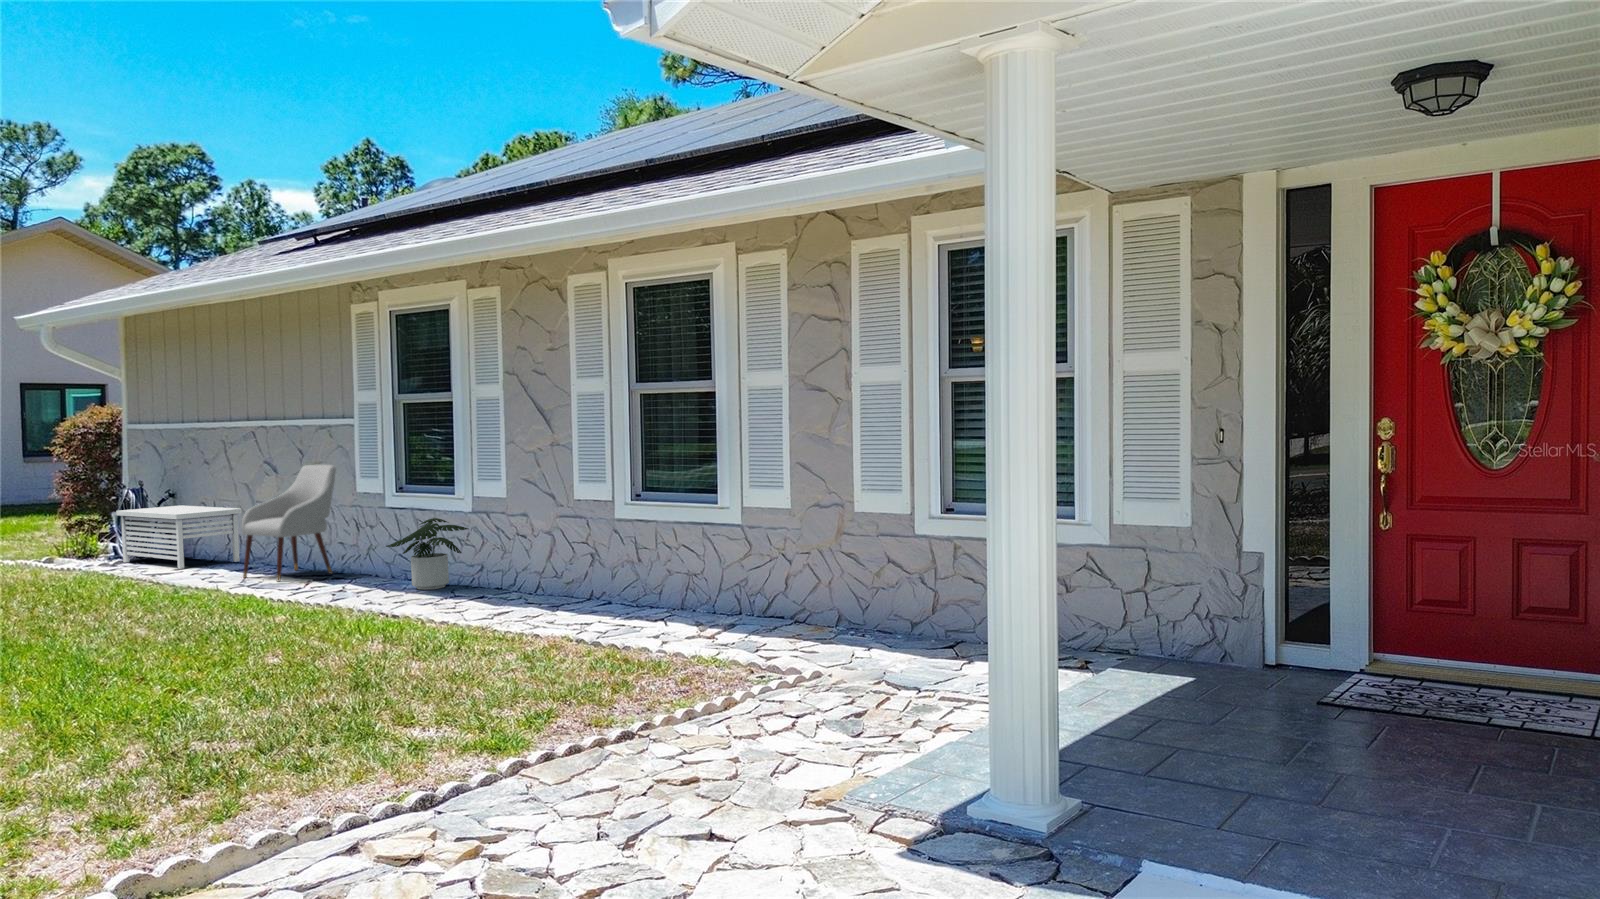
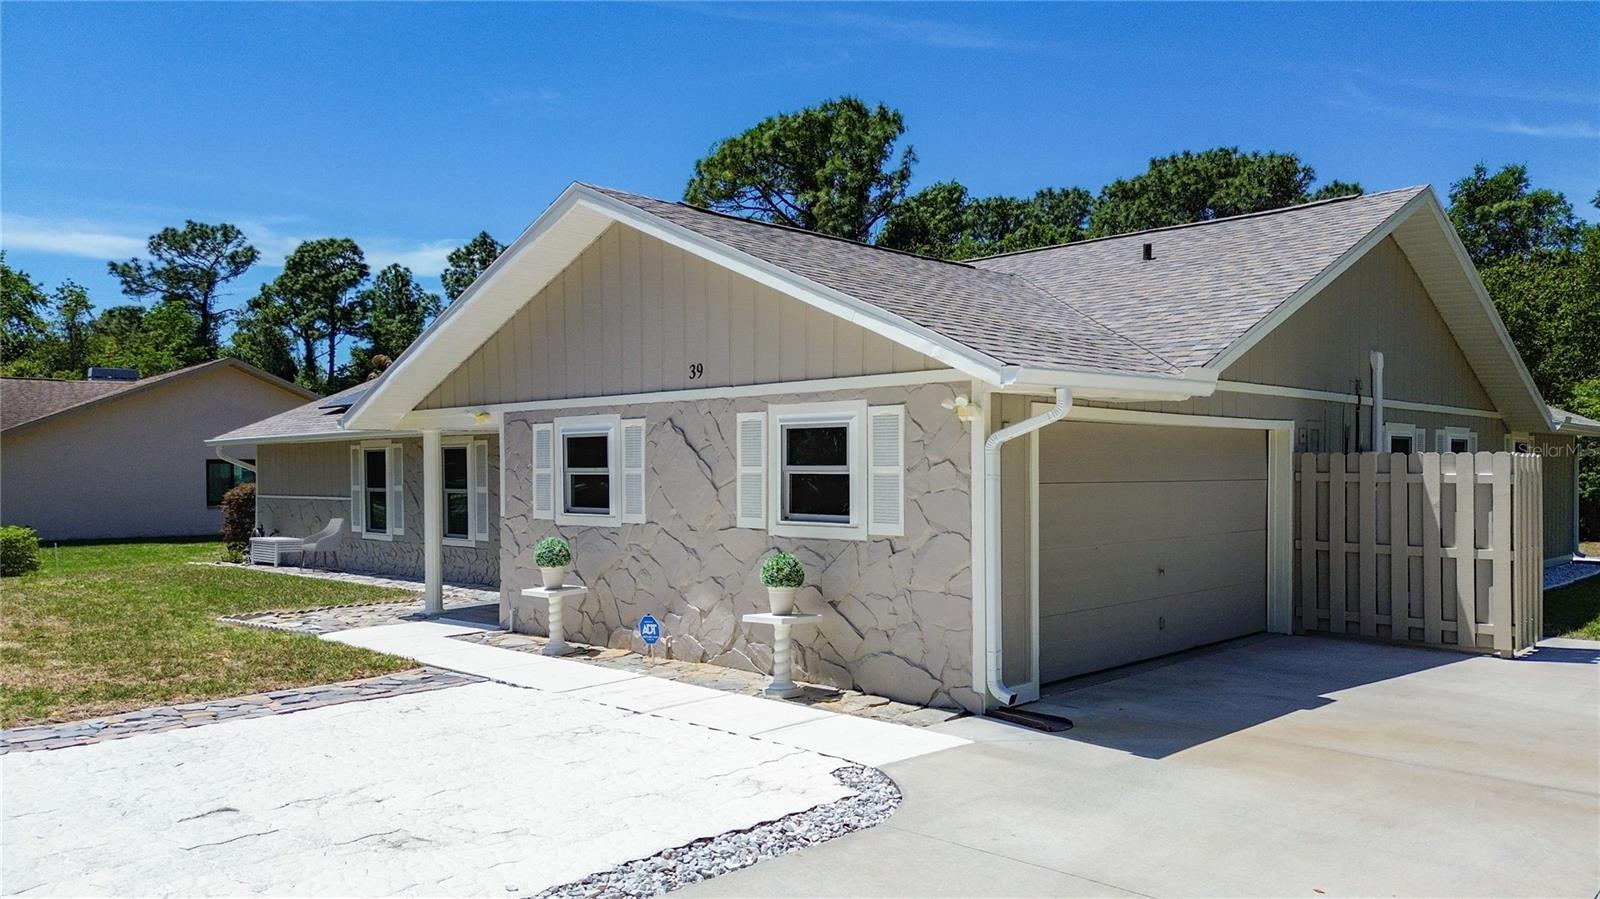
potted plant: present [386,518,468,590] -> none [353,545,391,577]

